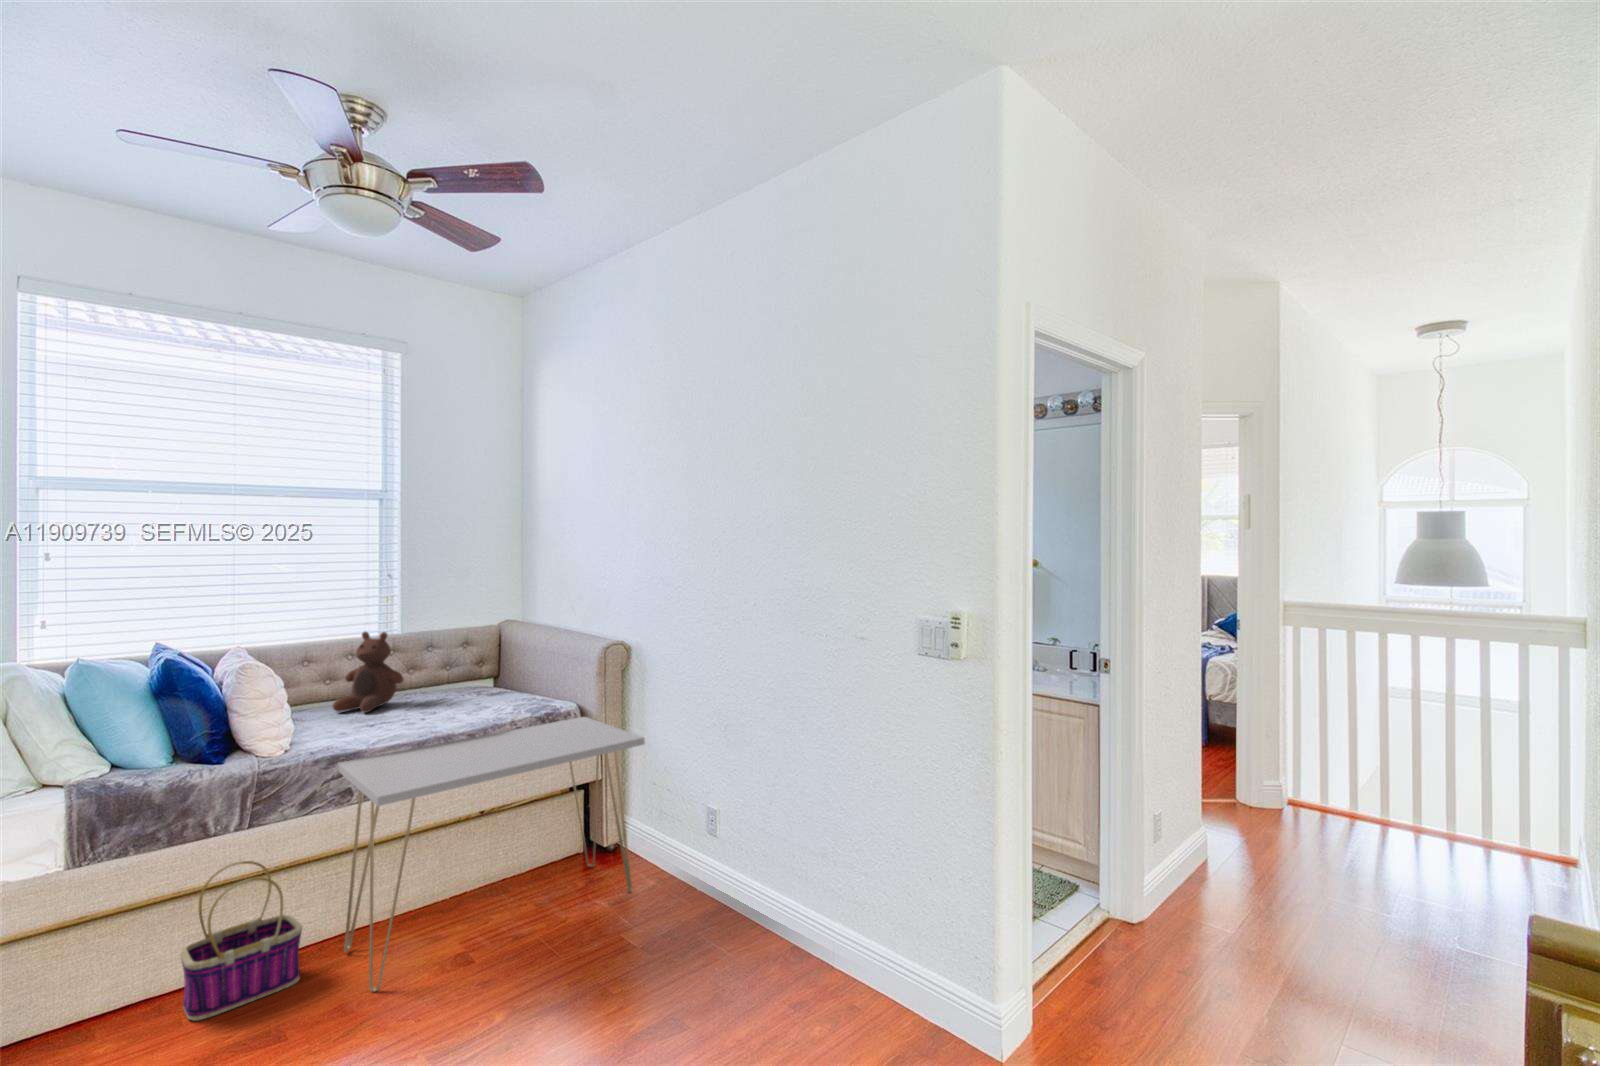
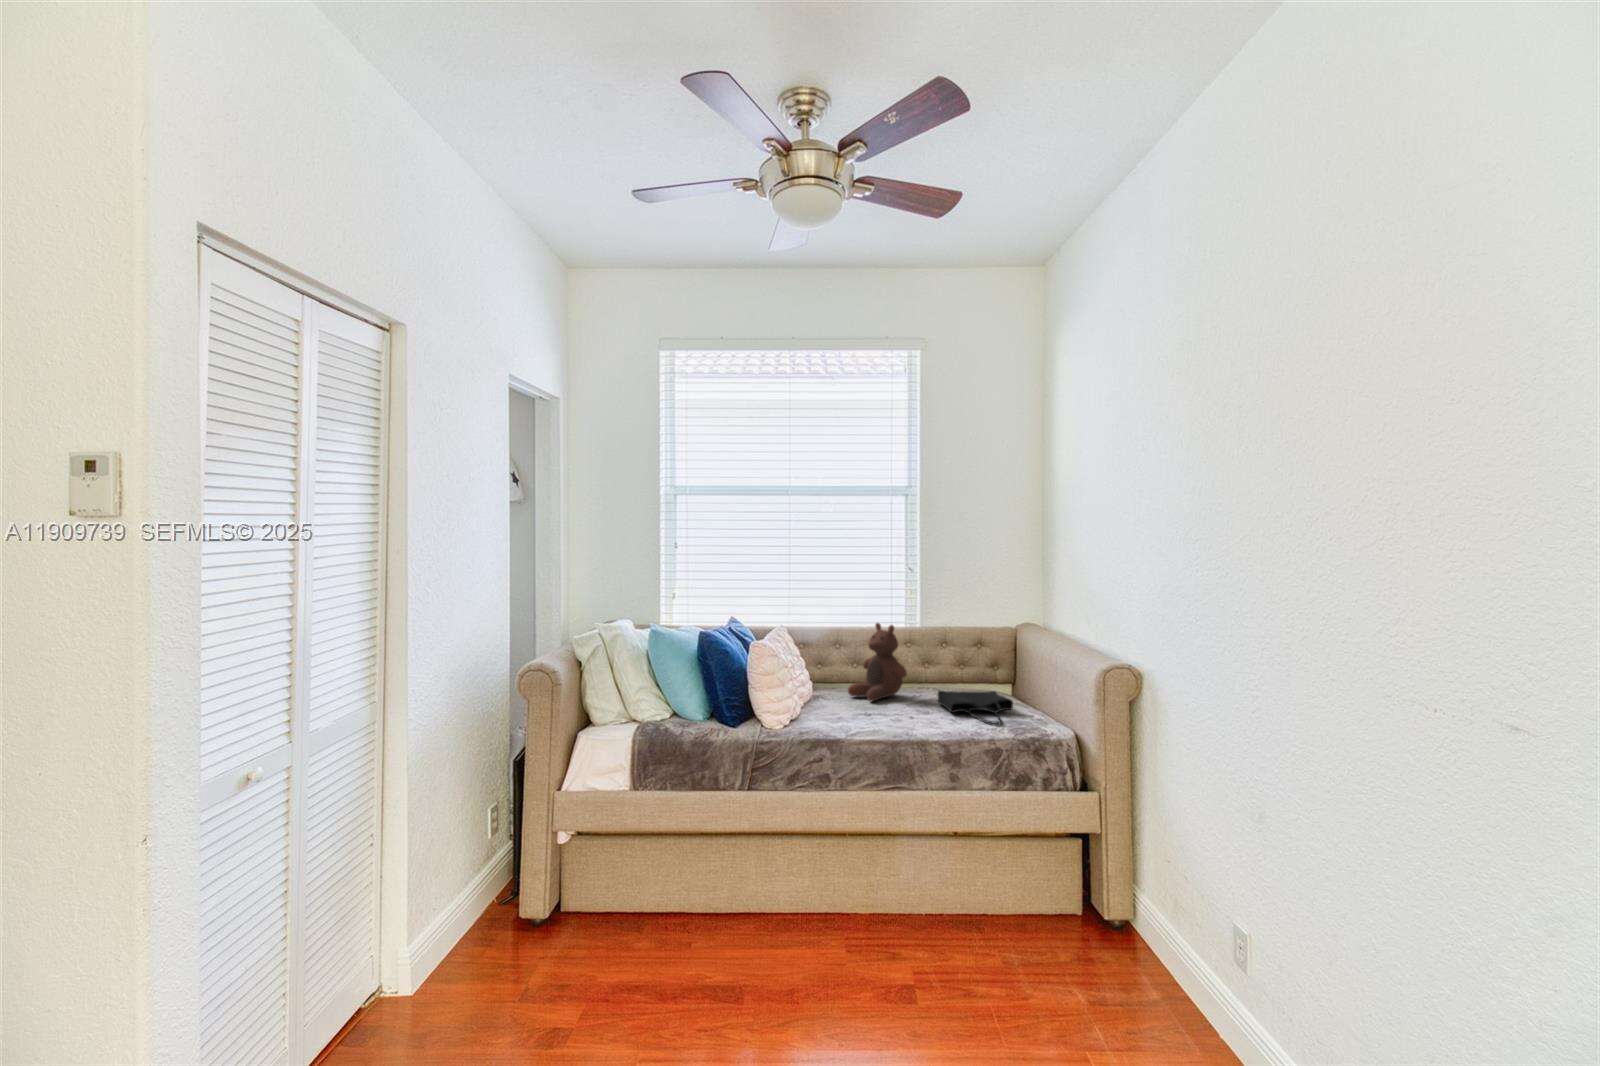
tote bag: none [439,683,516,710] -> present [938,690,1013,725]
console table: present [337,717,645,992] -> none [814,747,1135,995]
basket: present [180,861,302,1021] -> none [691,818,777,949]

